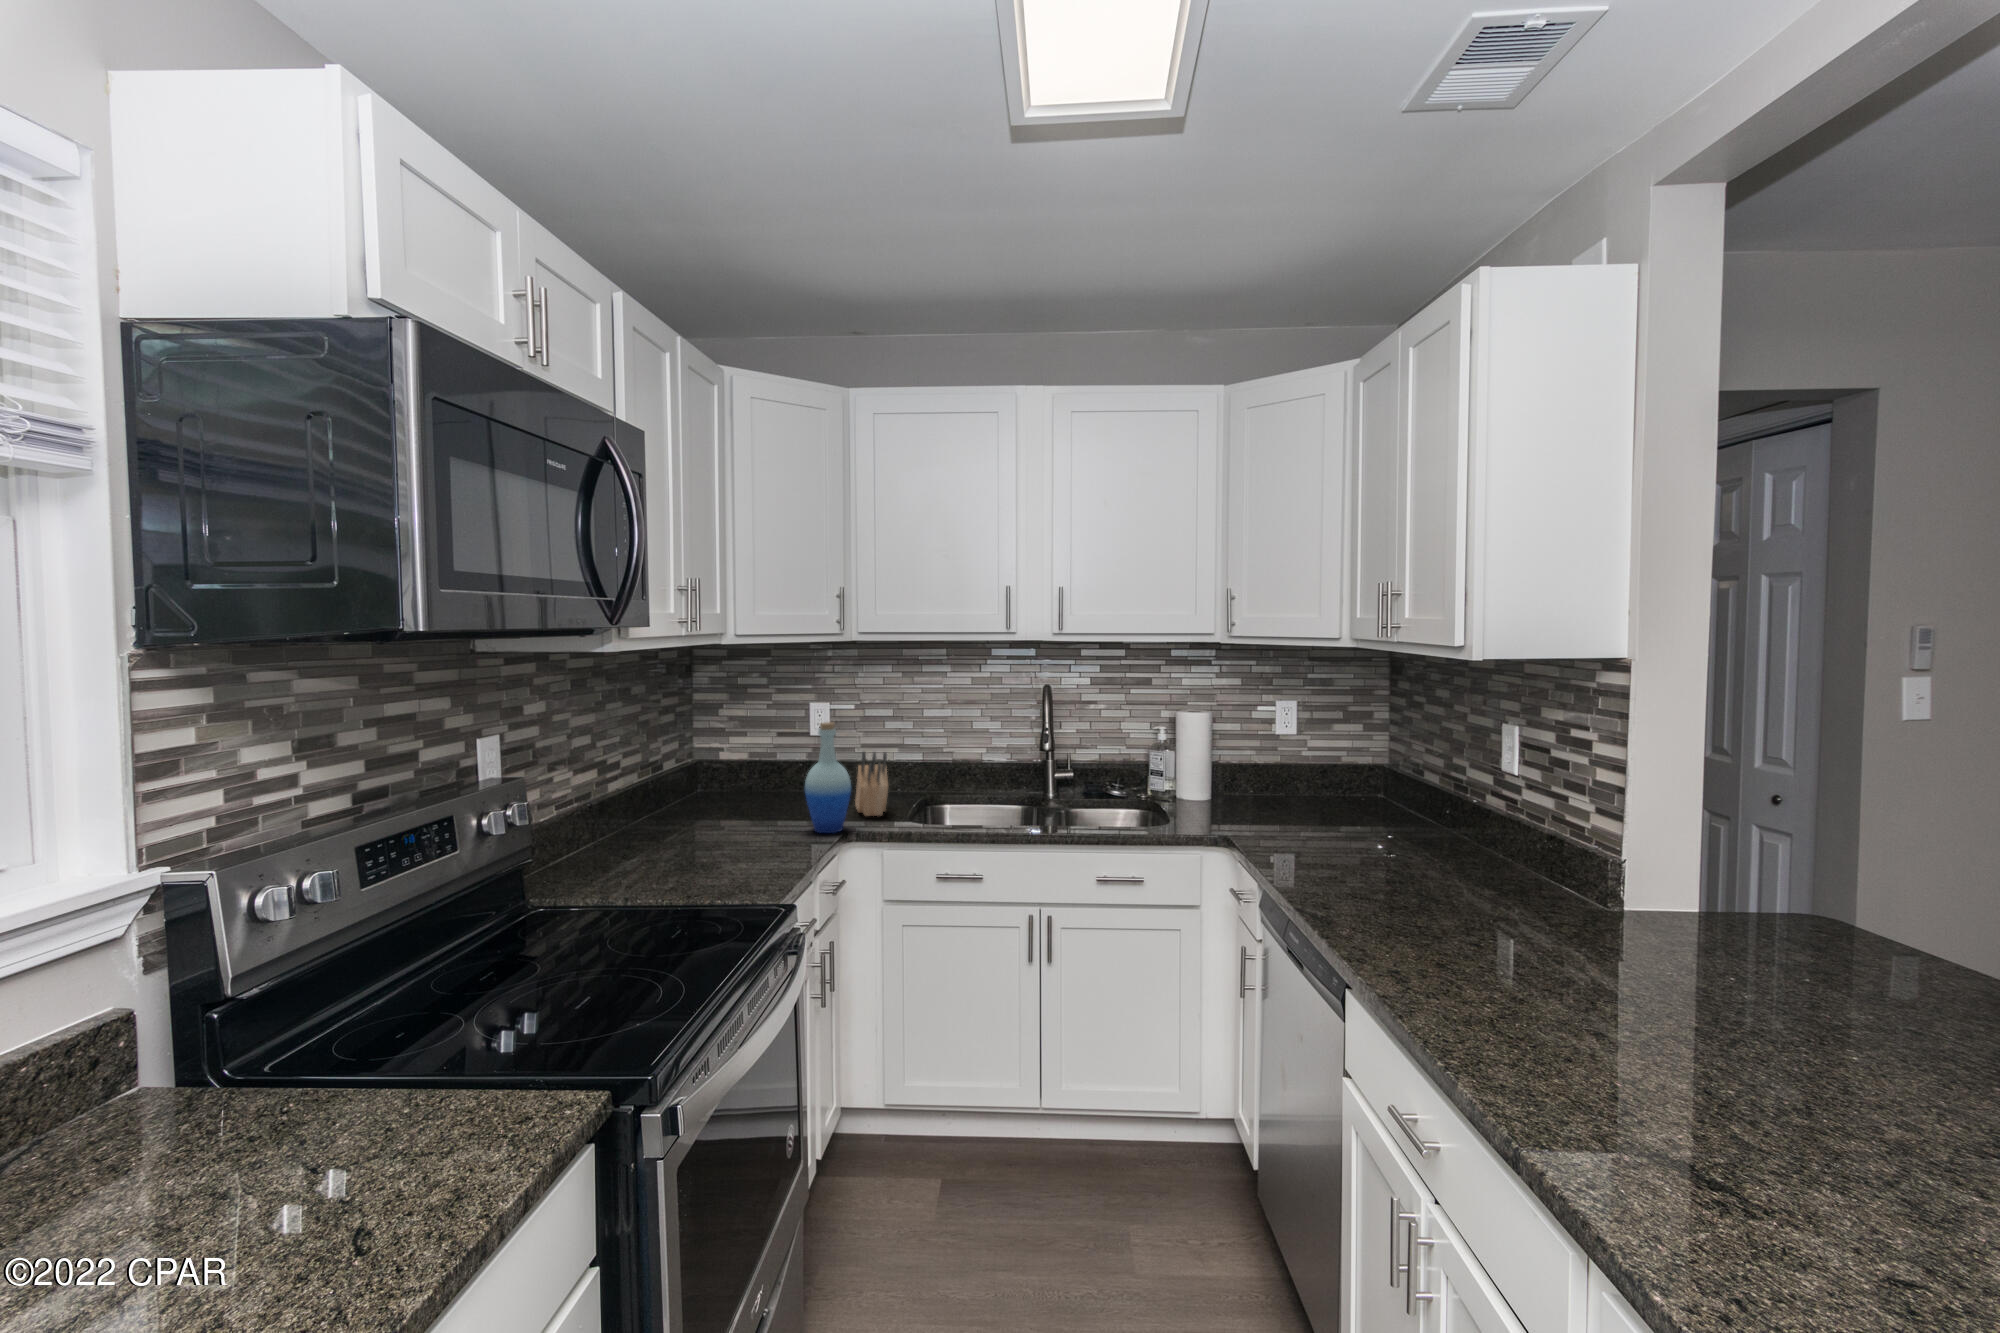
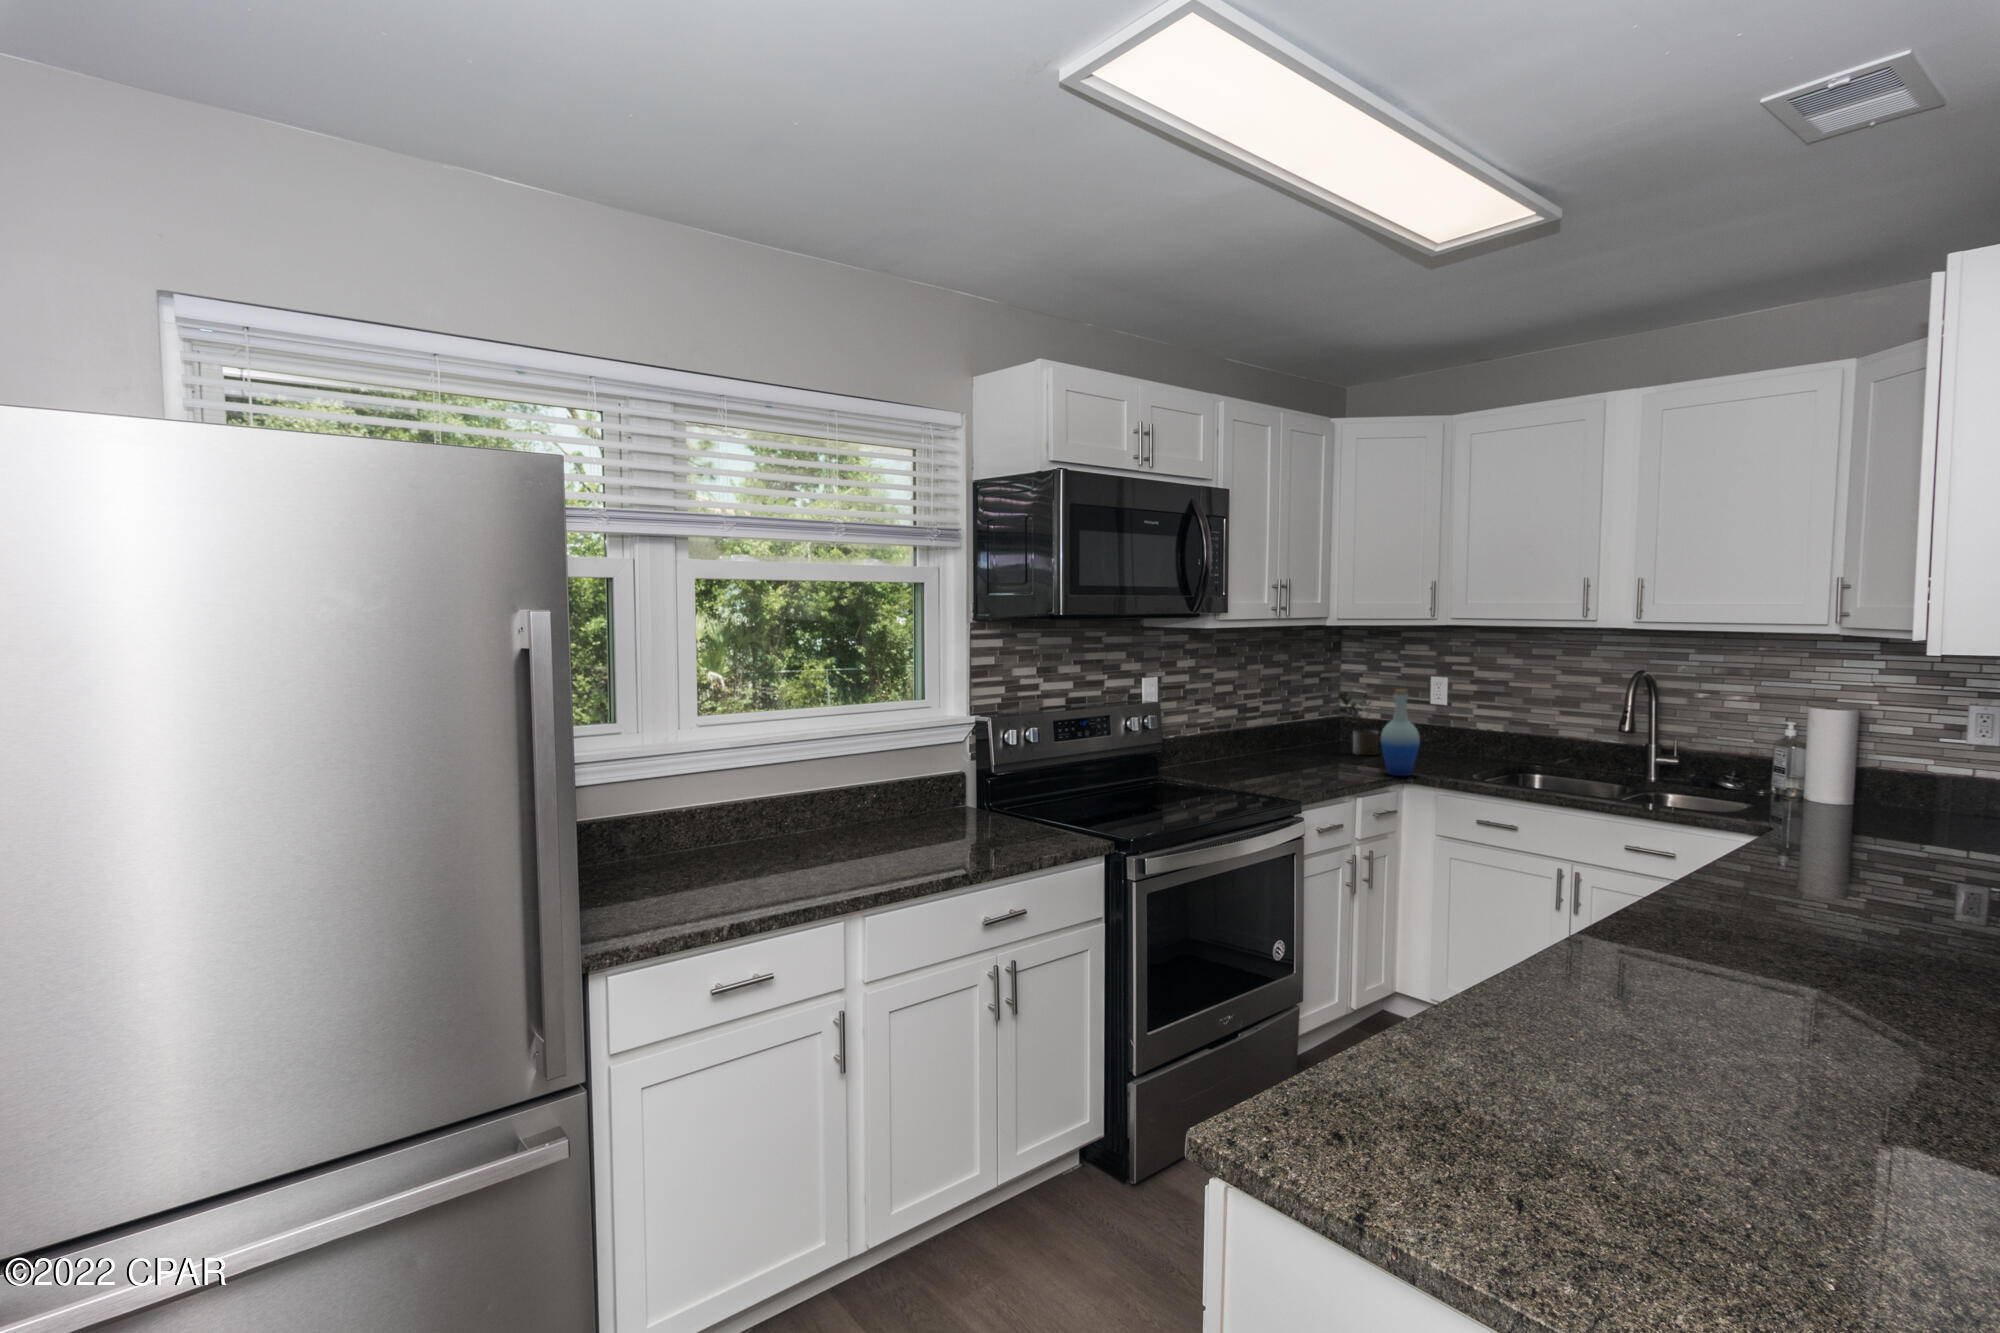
potted plant: none [707,728,760,808] -> present [1338,692,1379,755]
knife block: present [855,752,888,816] -> none [1439,716,1475,772]

